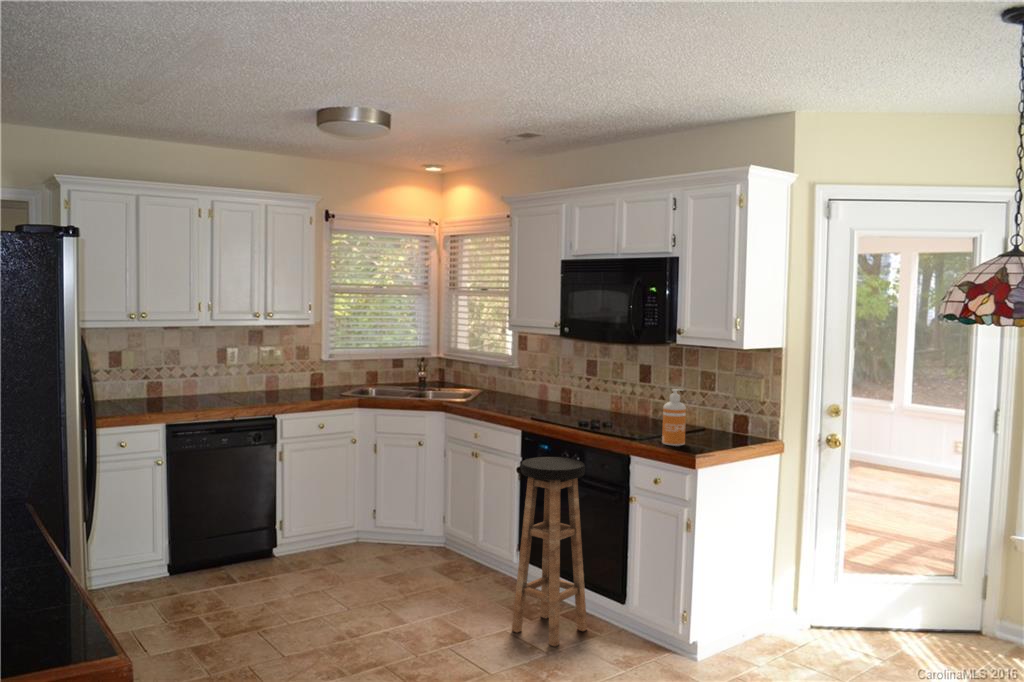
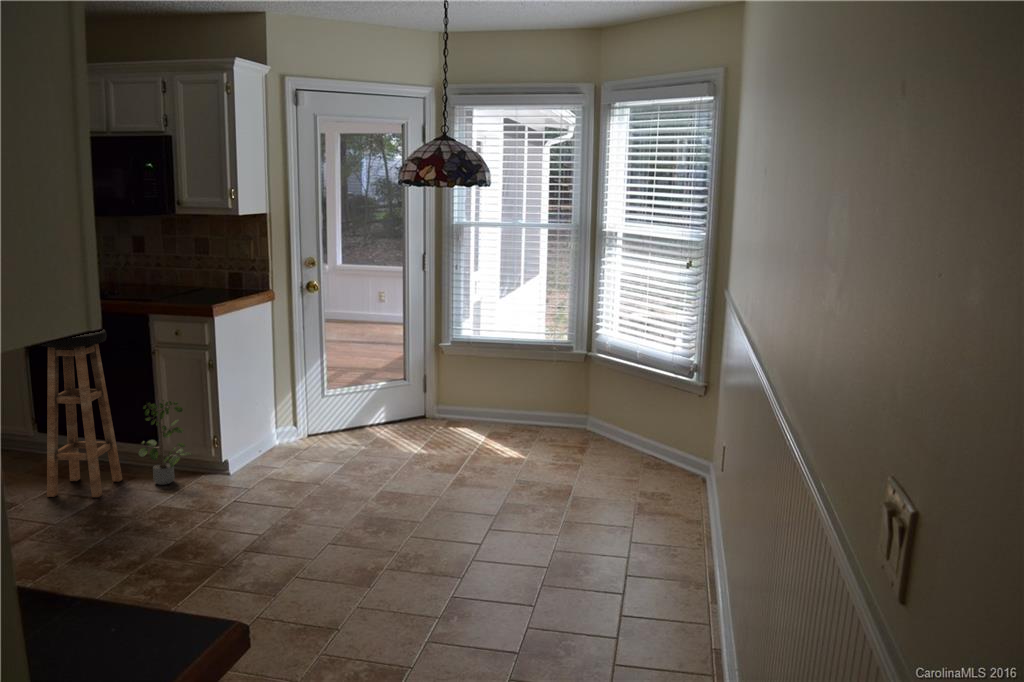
soap dispenser: present [662,389,686,446] -> none [177,253,199,303]
potted plant: none [600,550,656,650] -> present [139,400,191,485]

